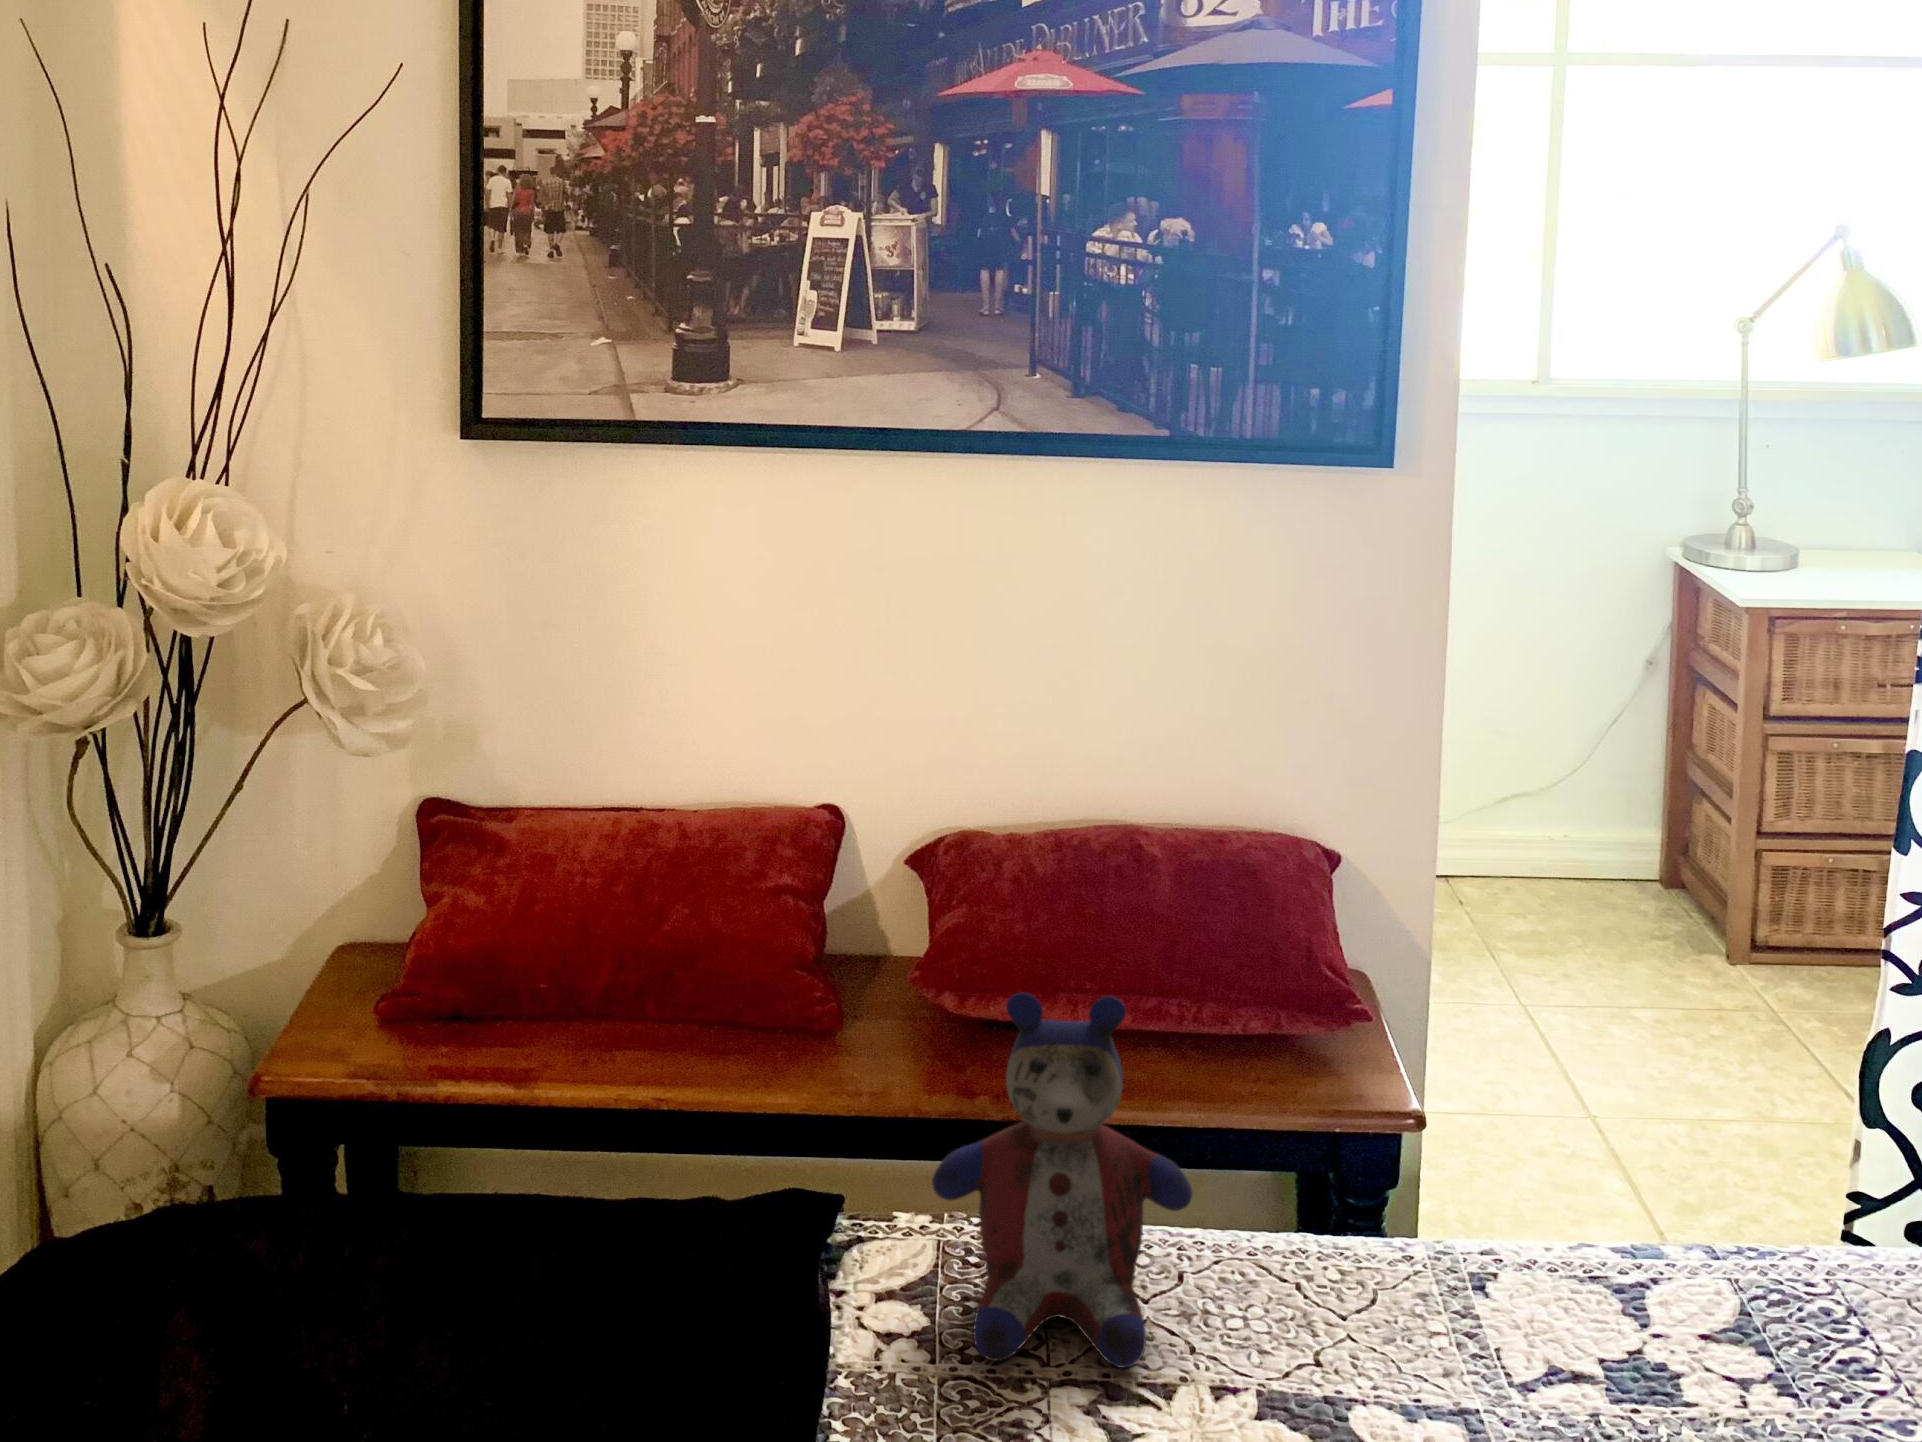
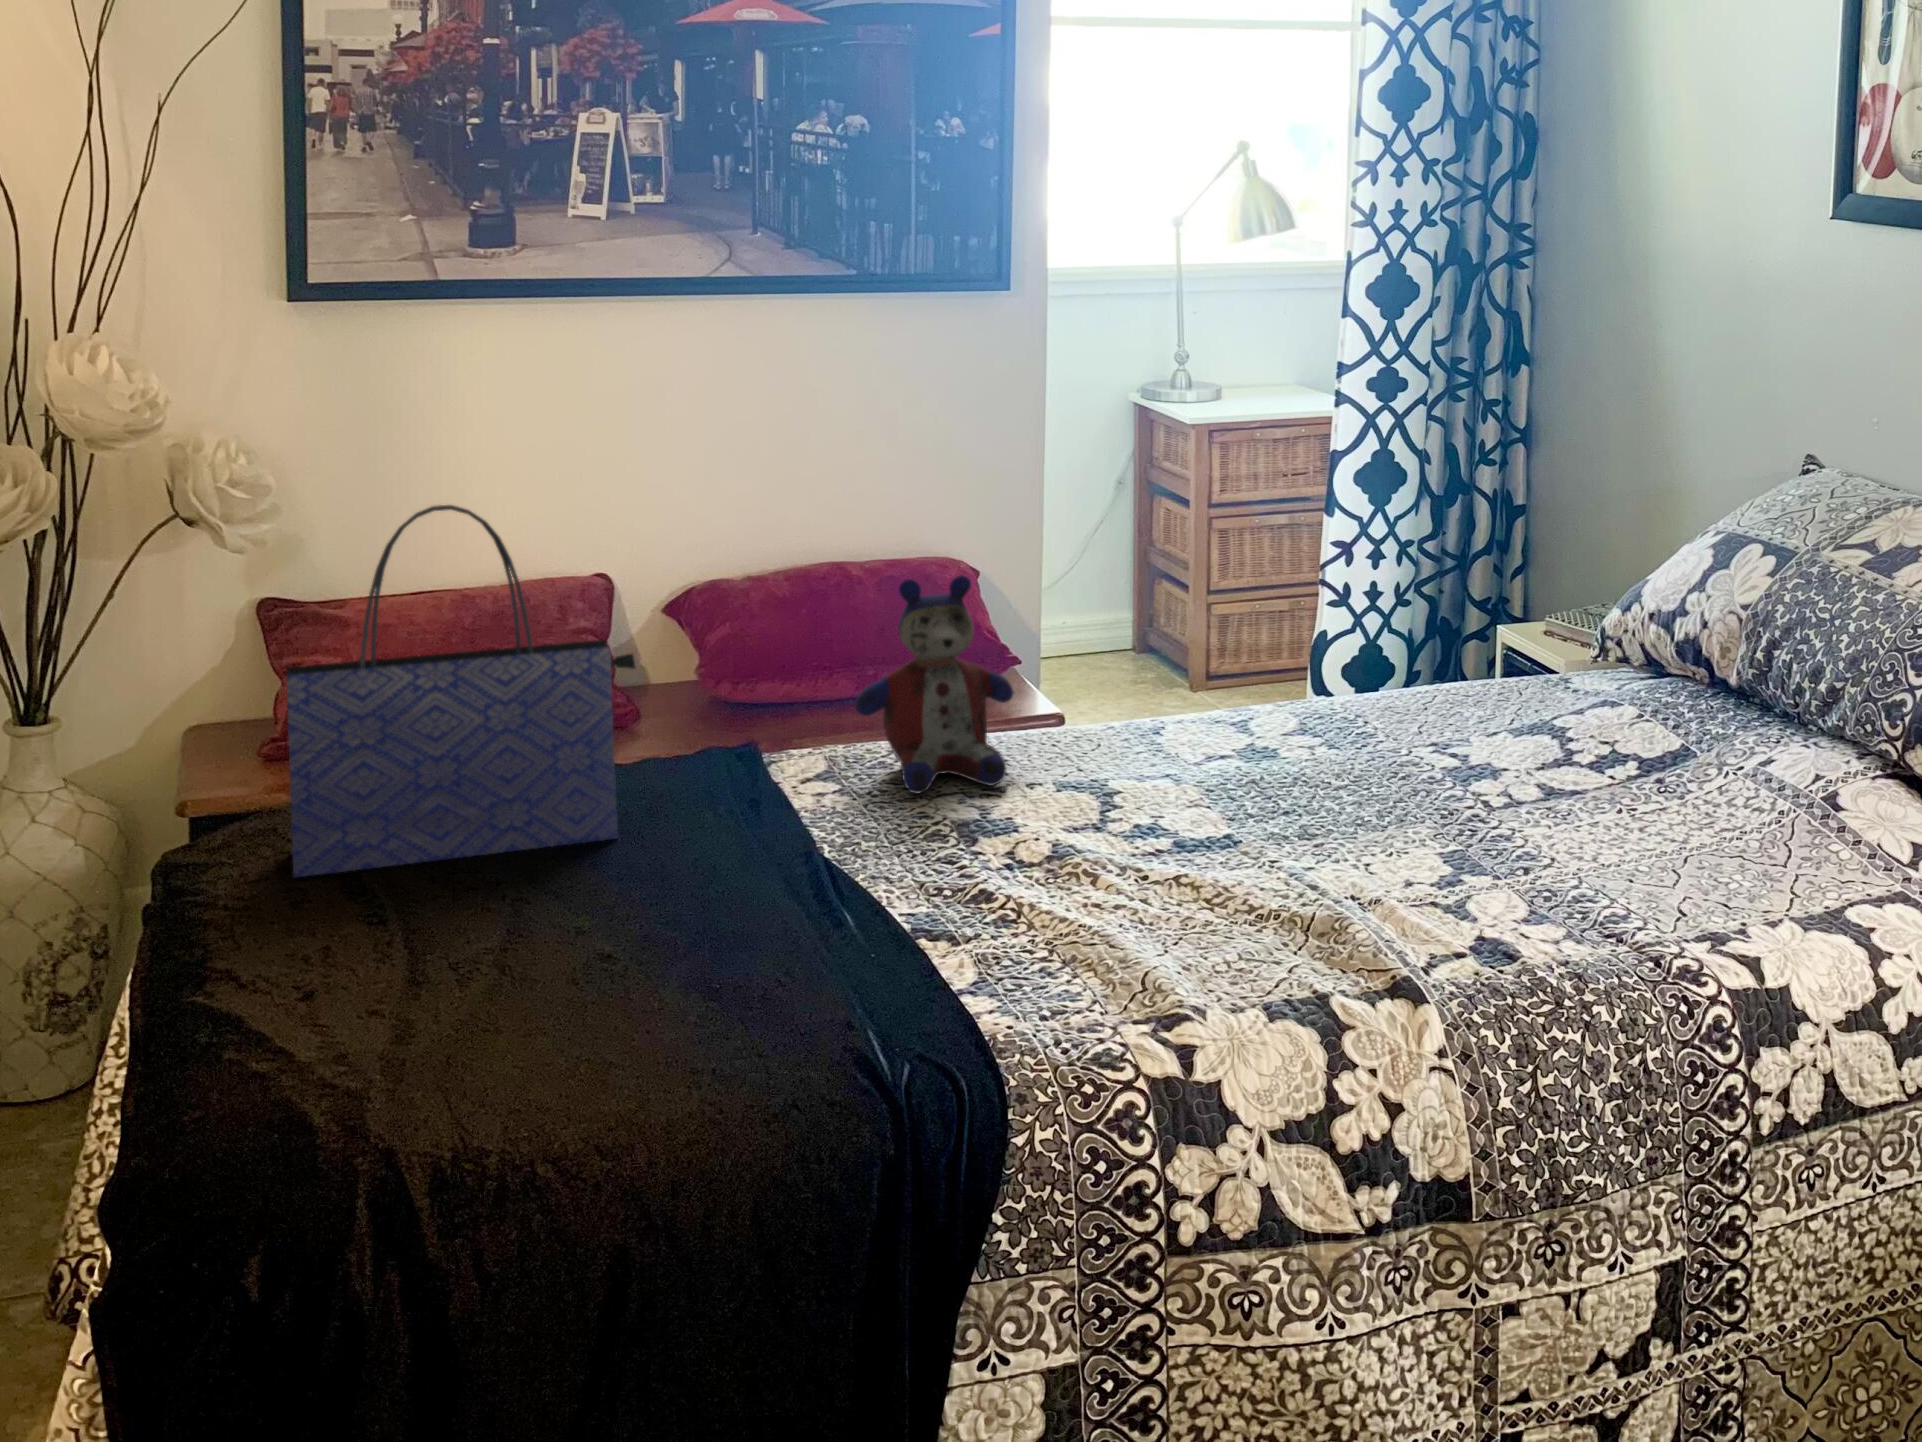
tote bag: none [60,821,569,1360] -> present [286,505,635,877]

